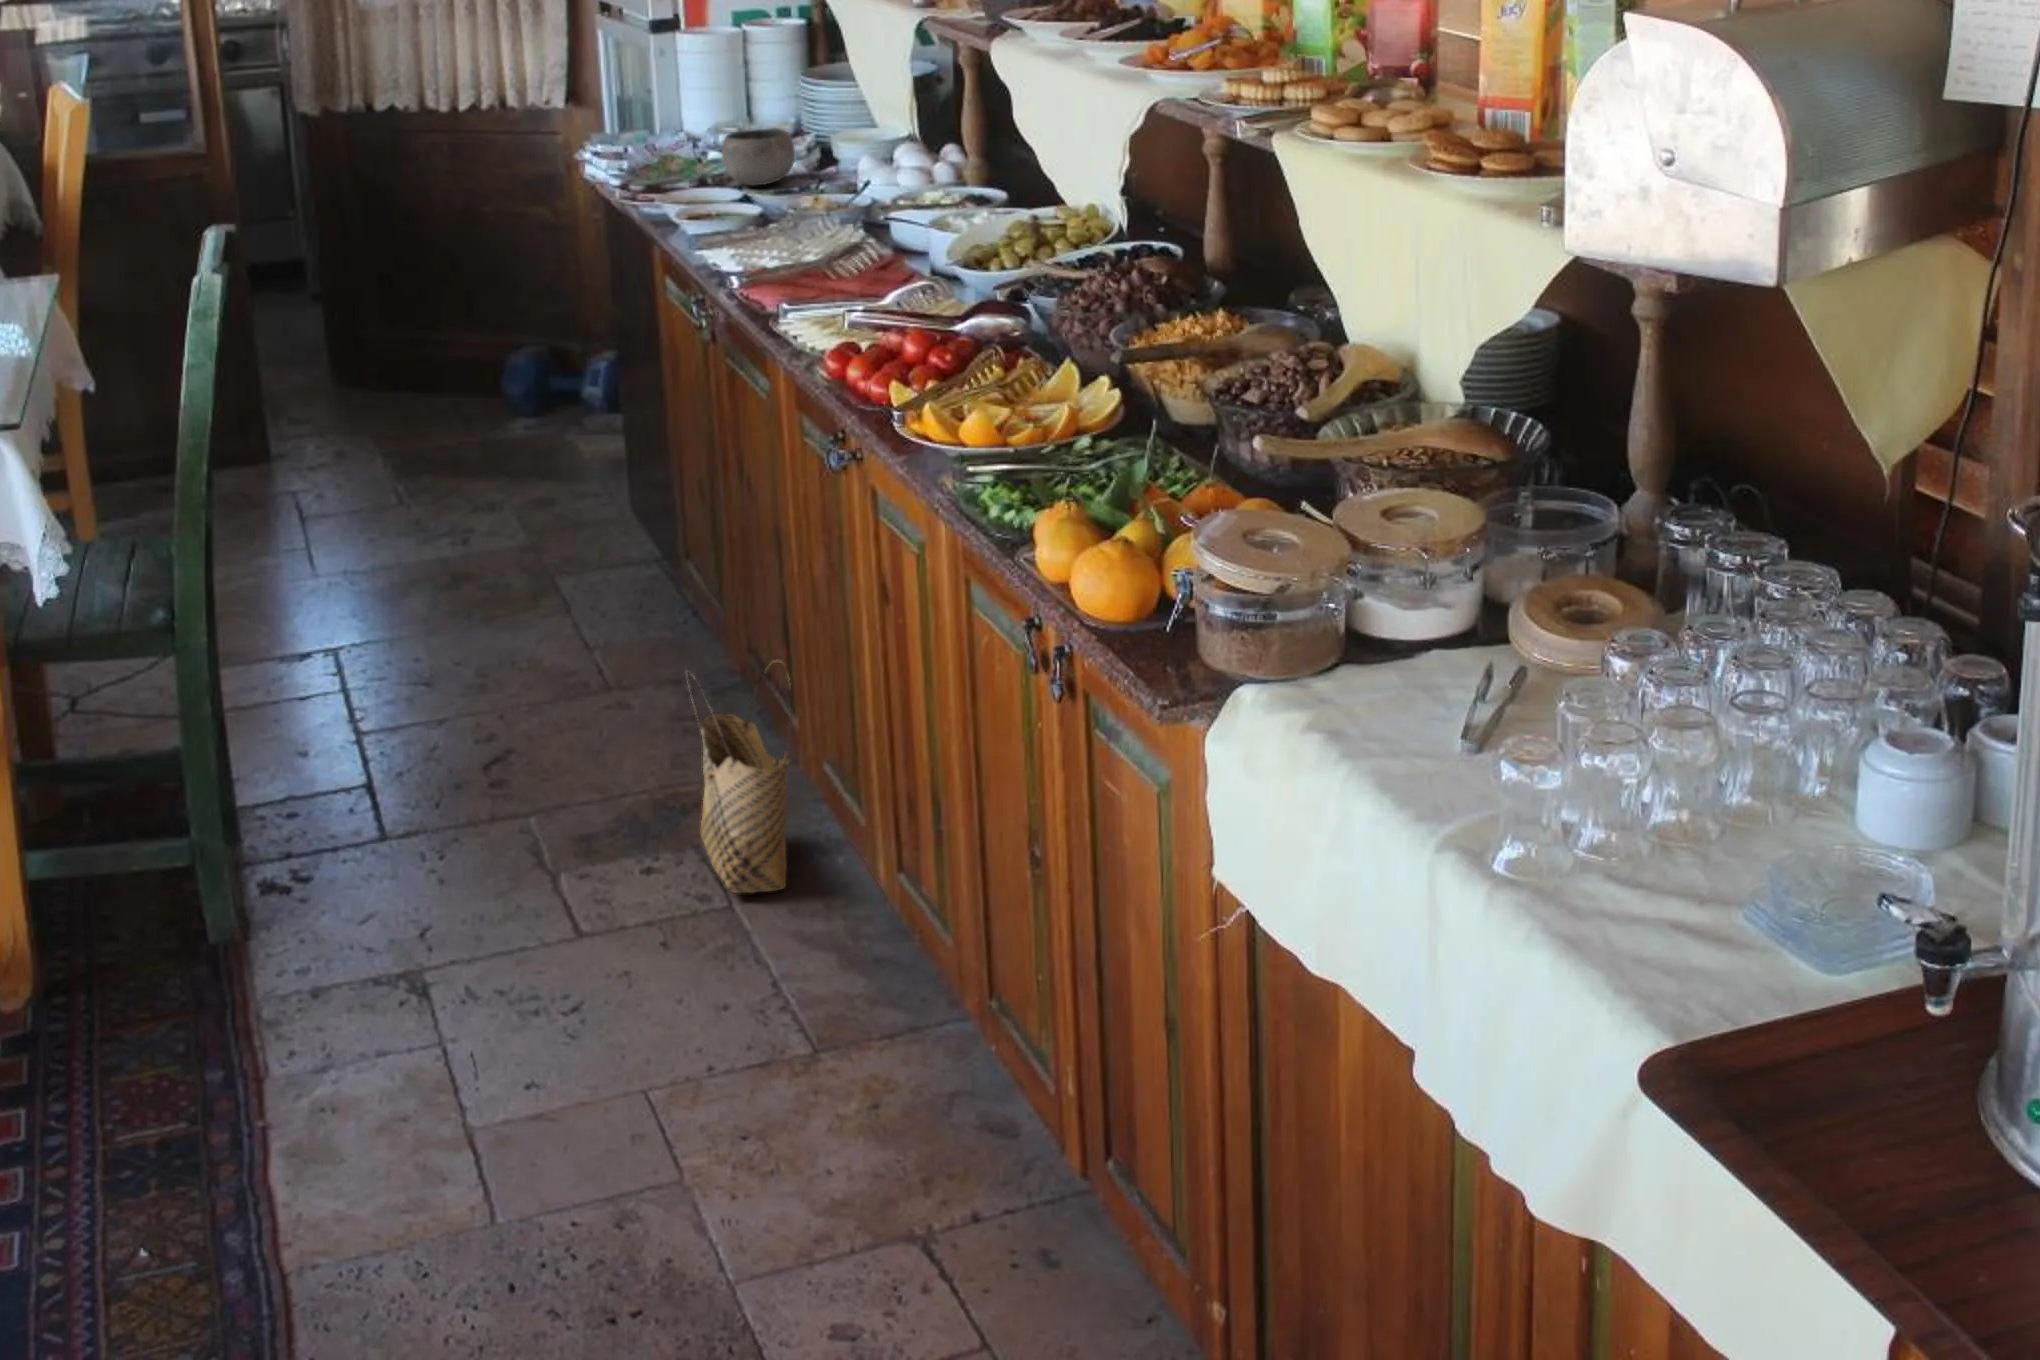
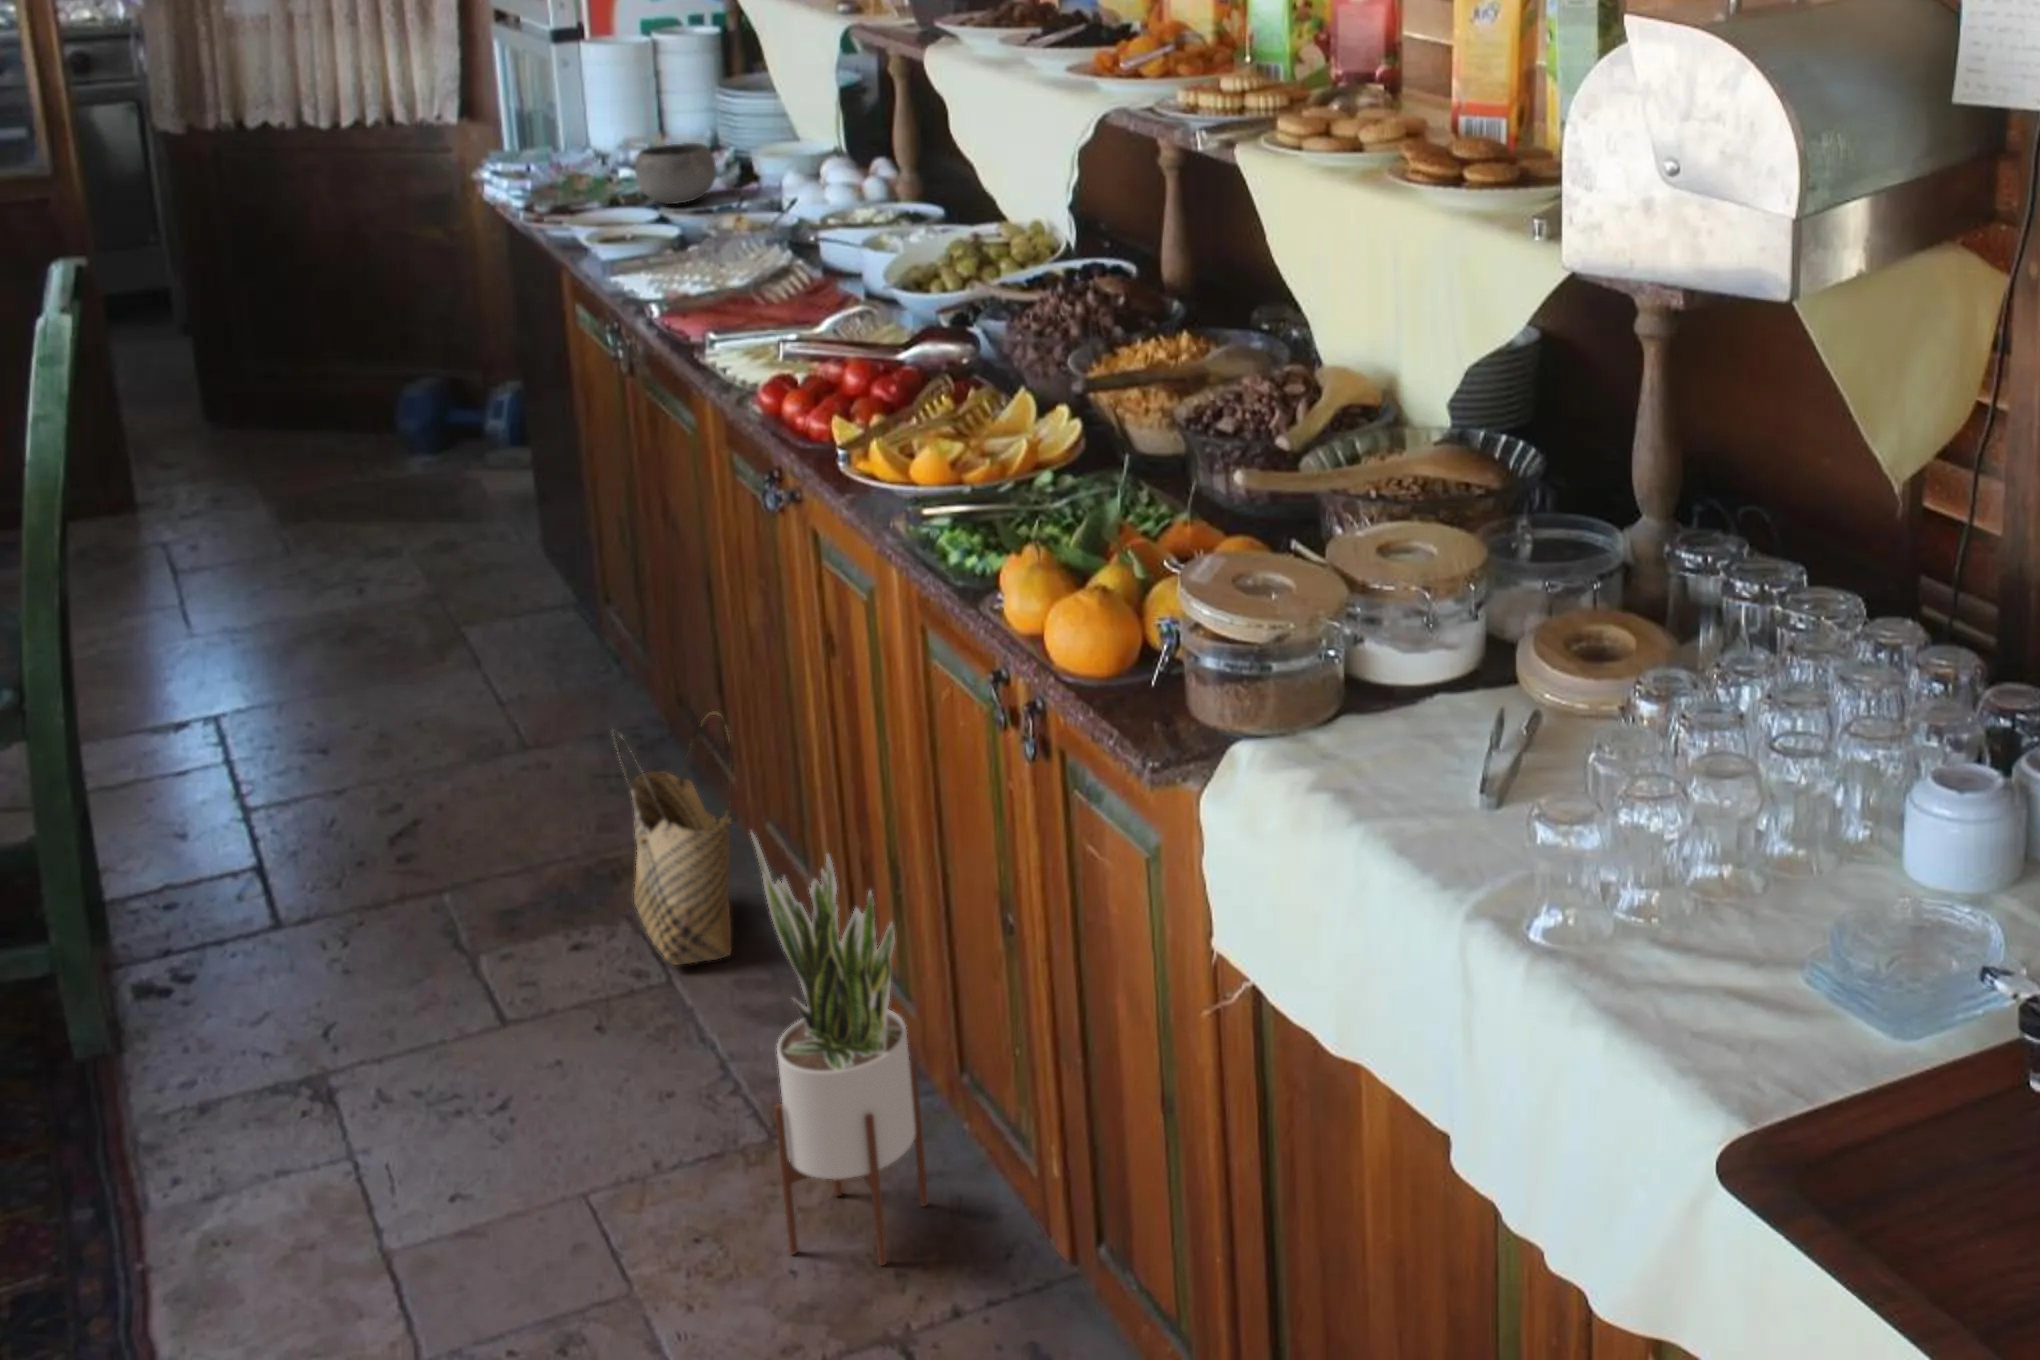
potted plant: none [805,759,955,1173] -> present [751,833,929,1265]

